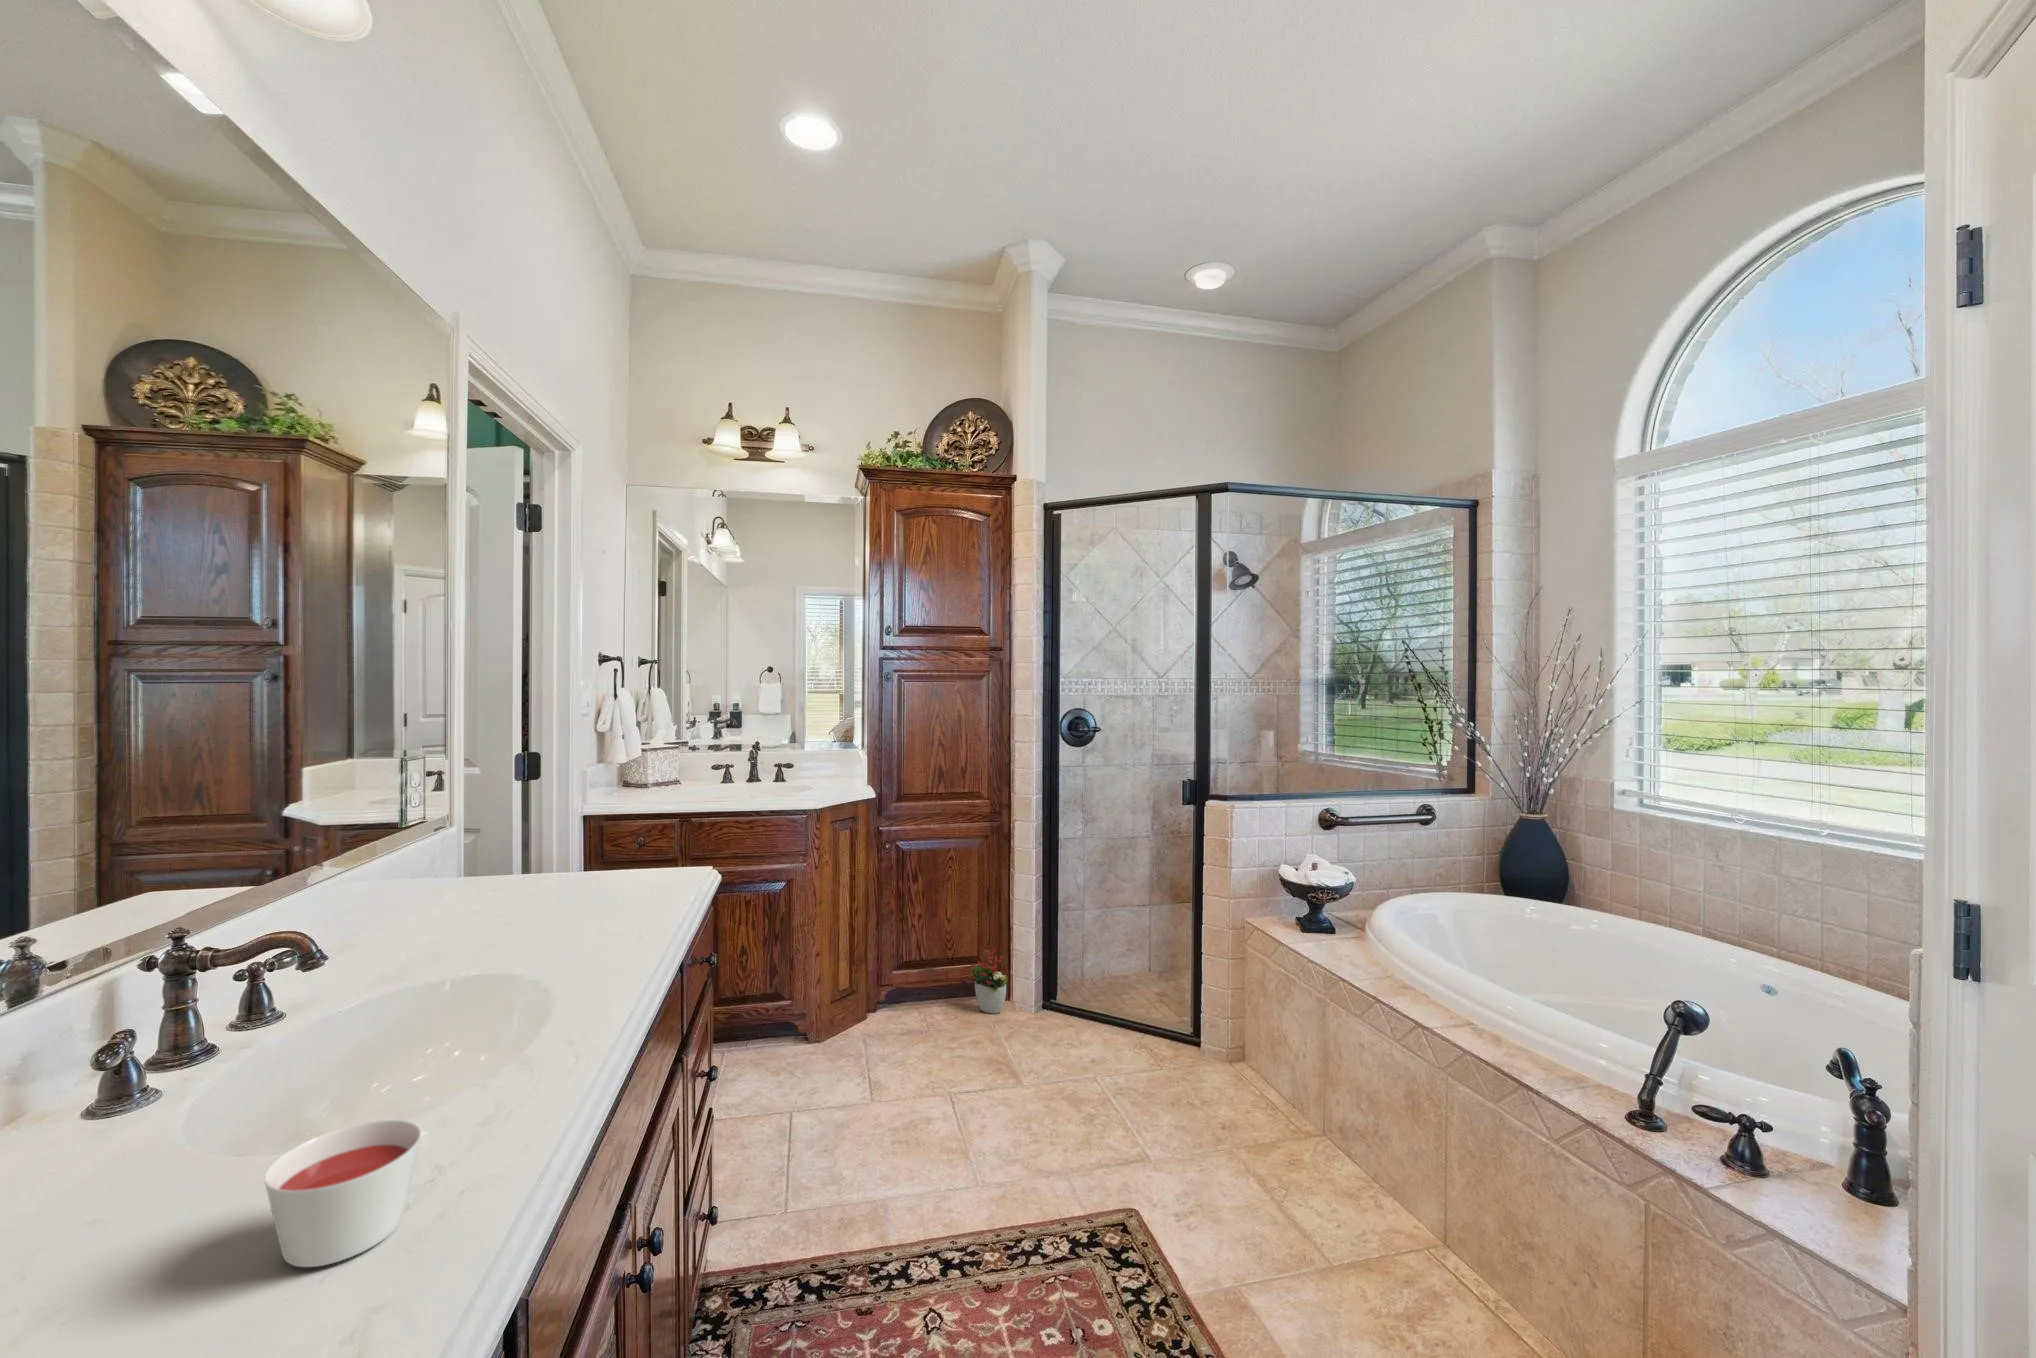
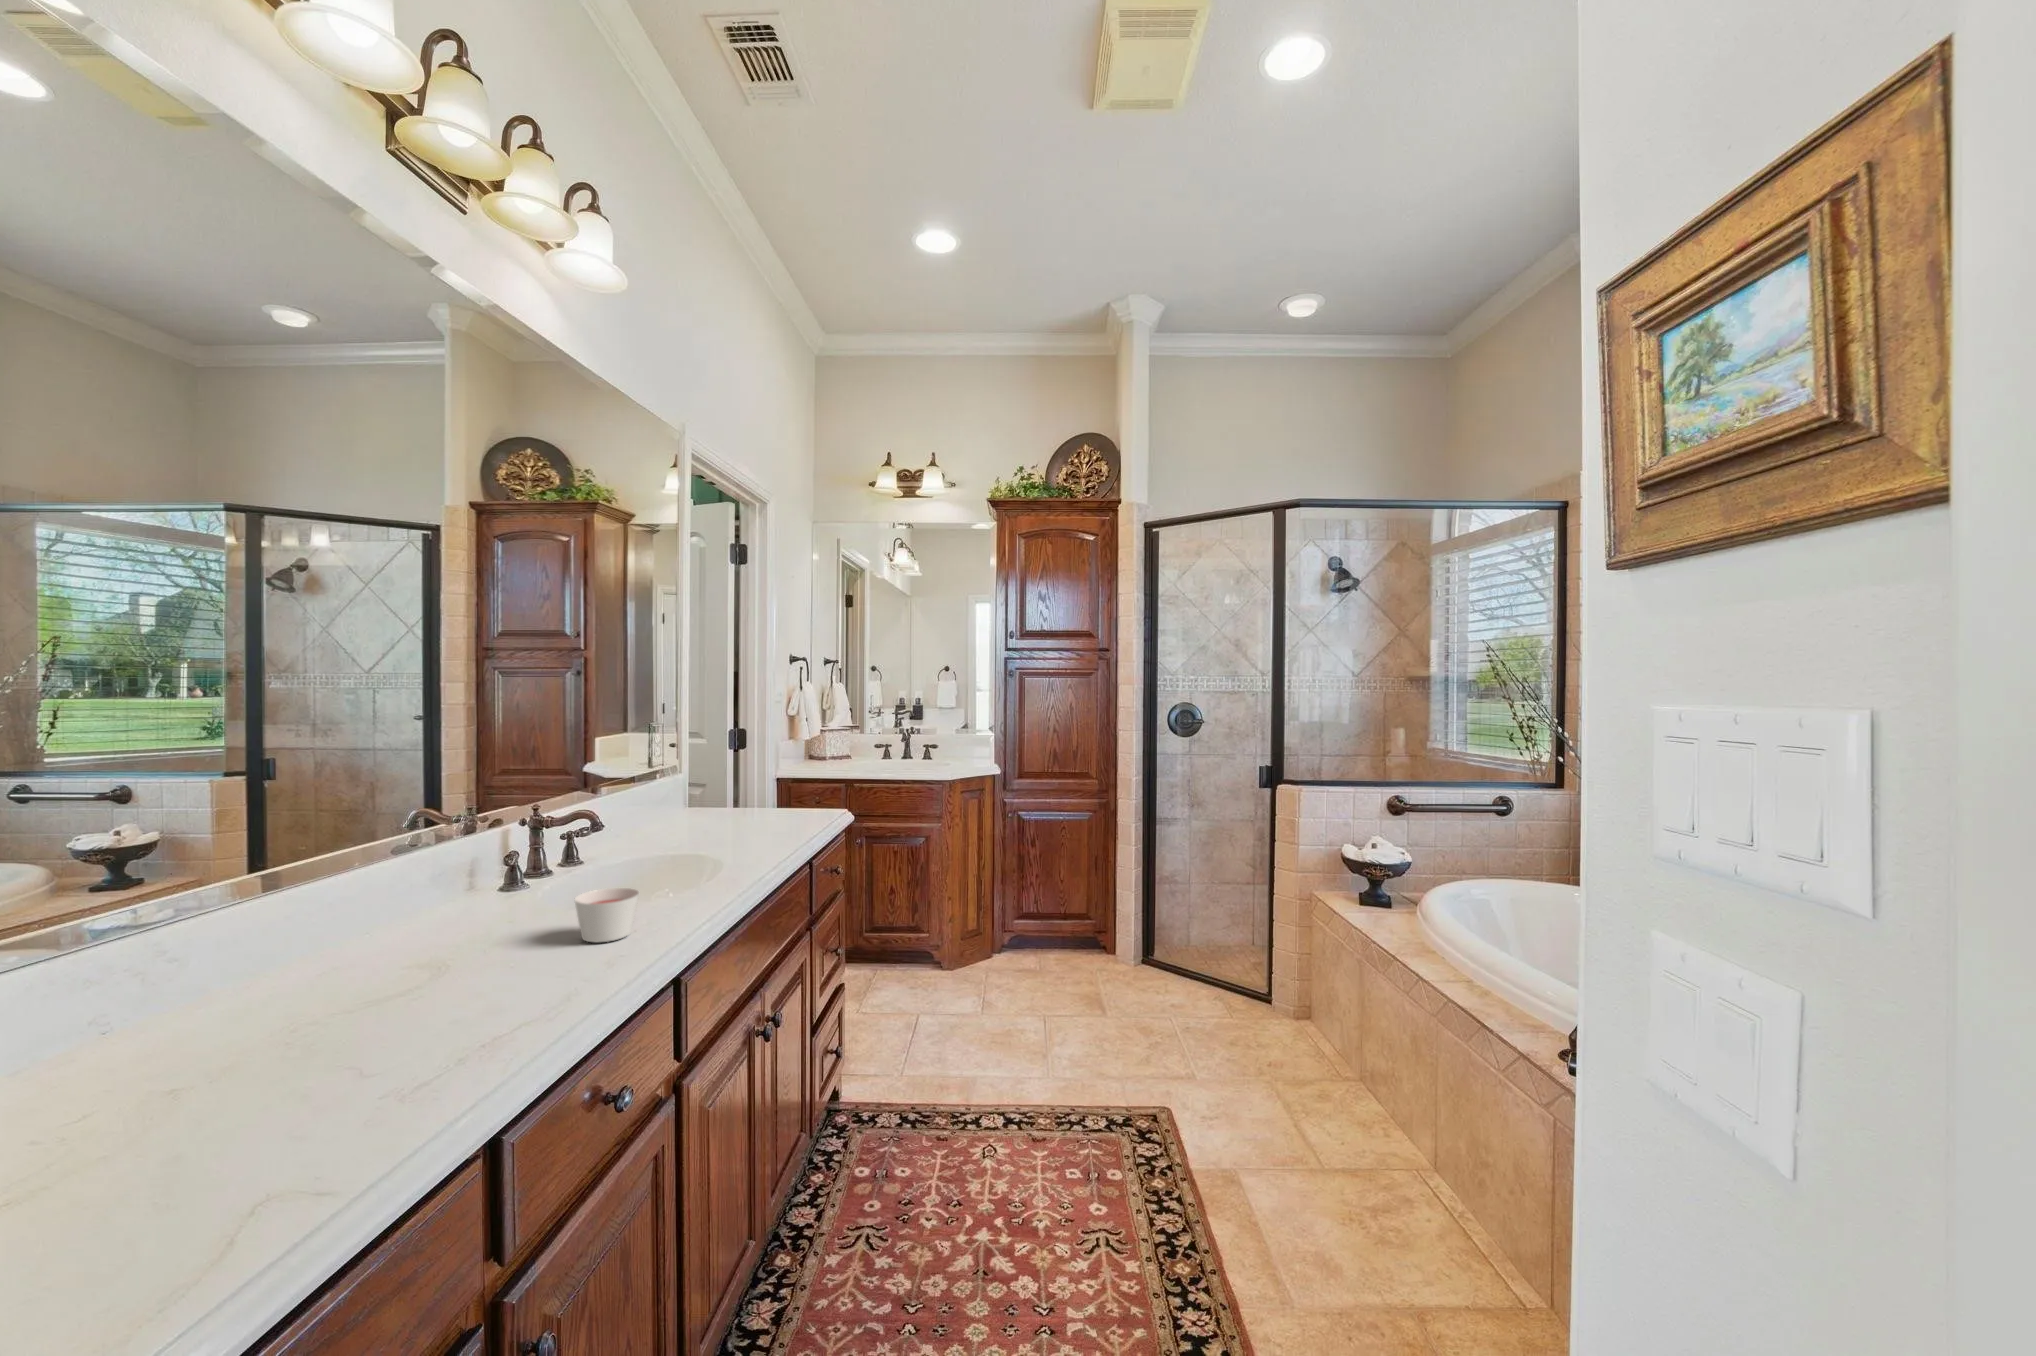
decorative plant: present [971,946,1007,1014] -> none [1078,905,1108,963]

